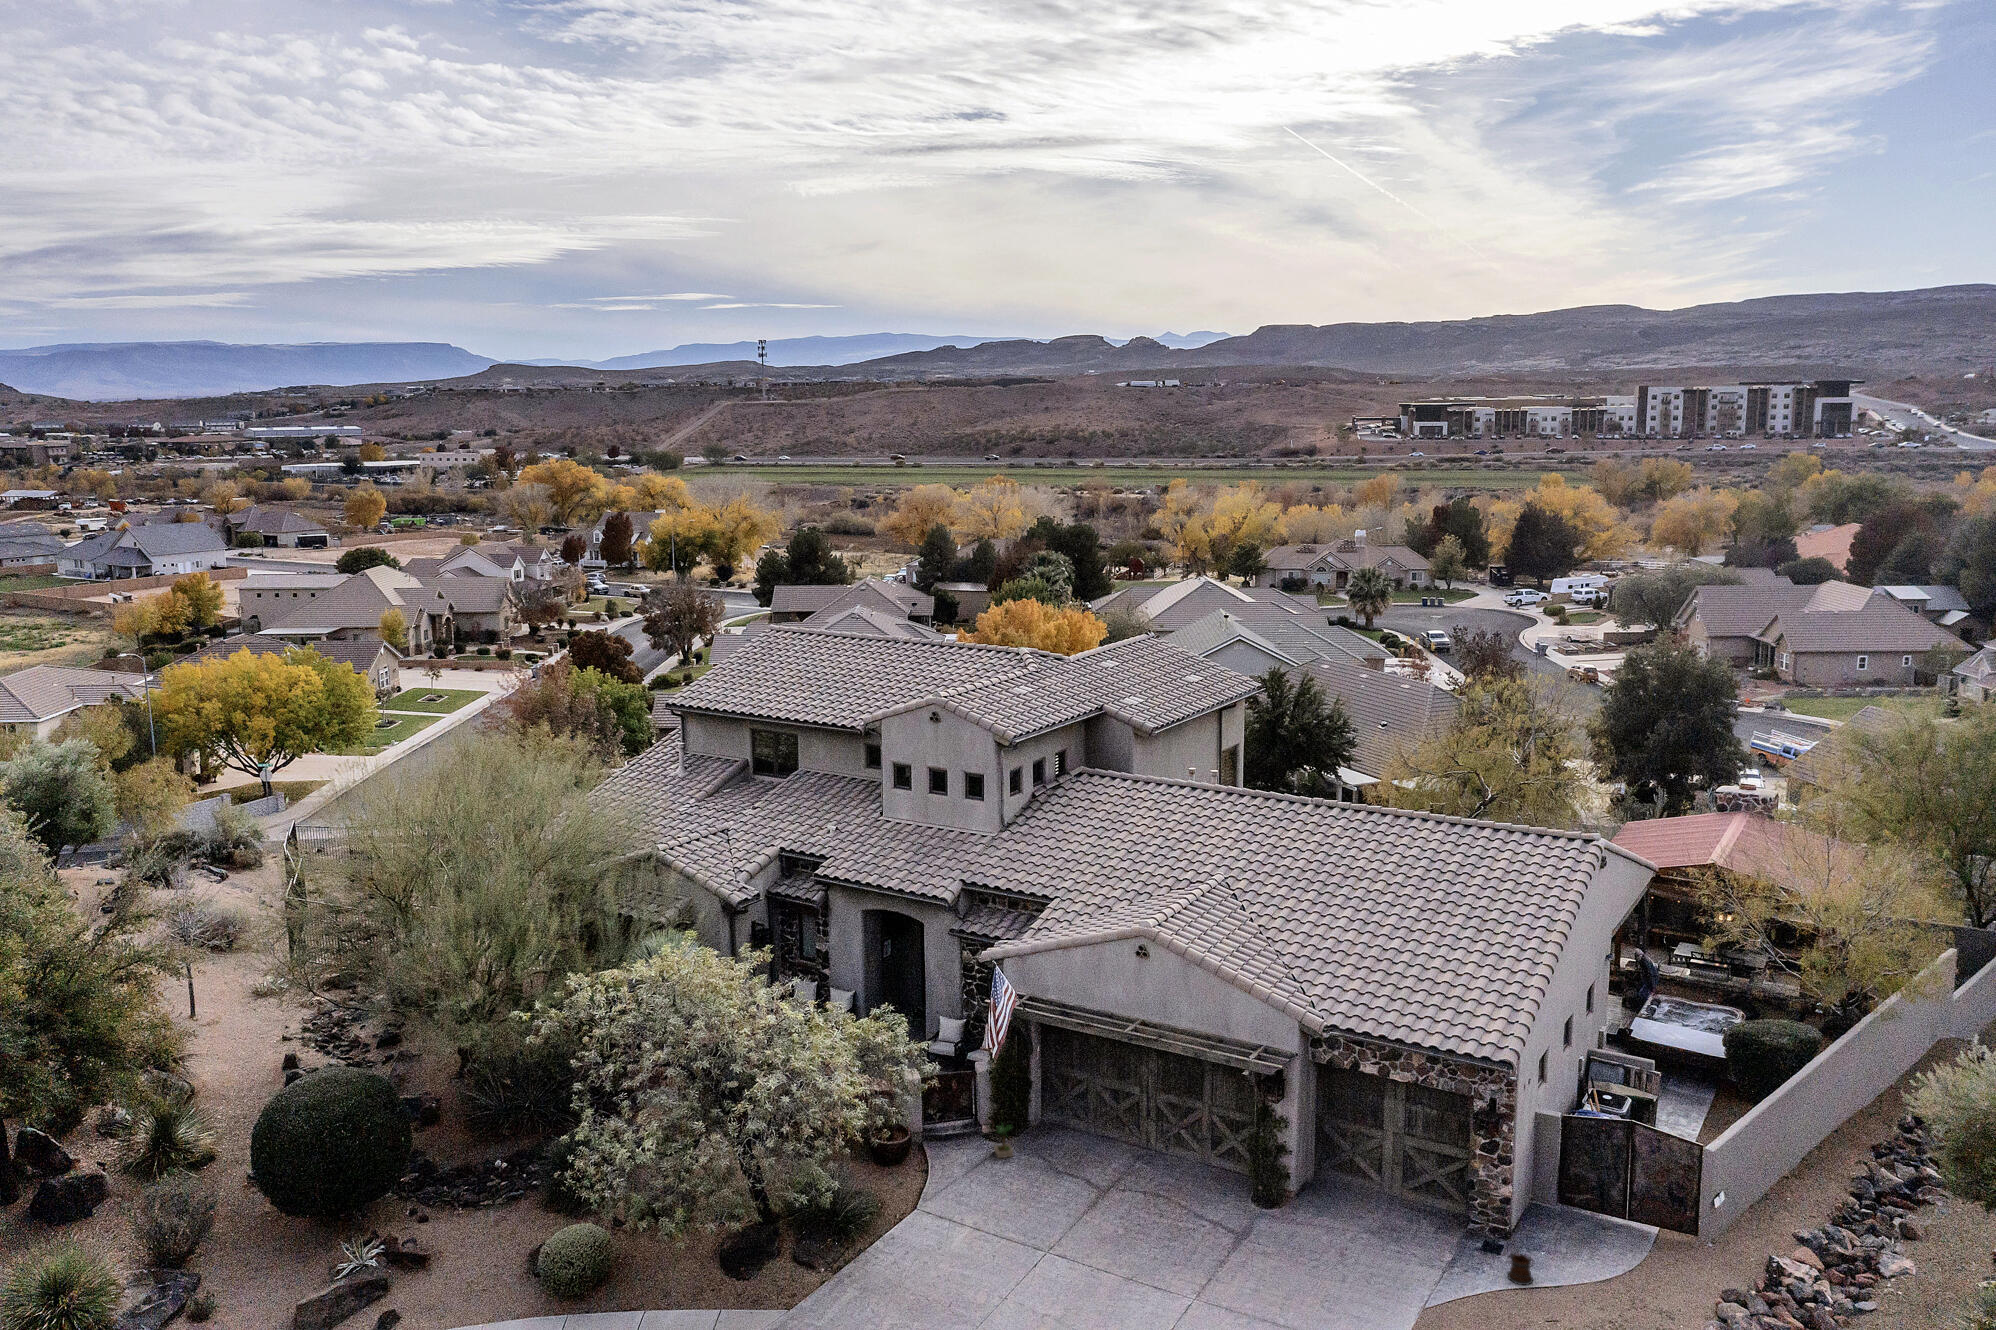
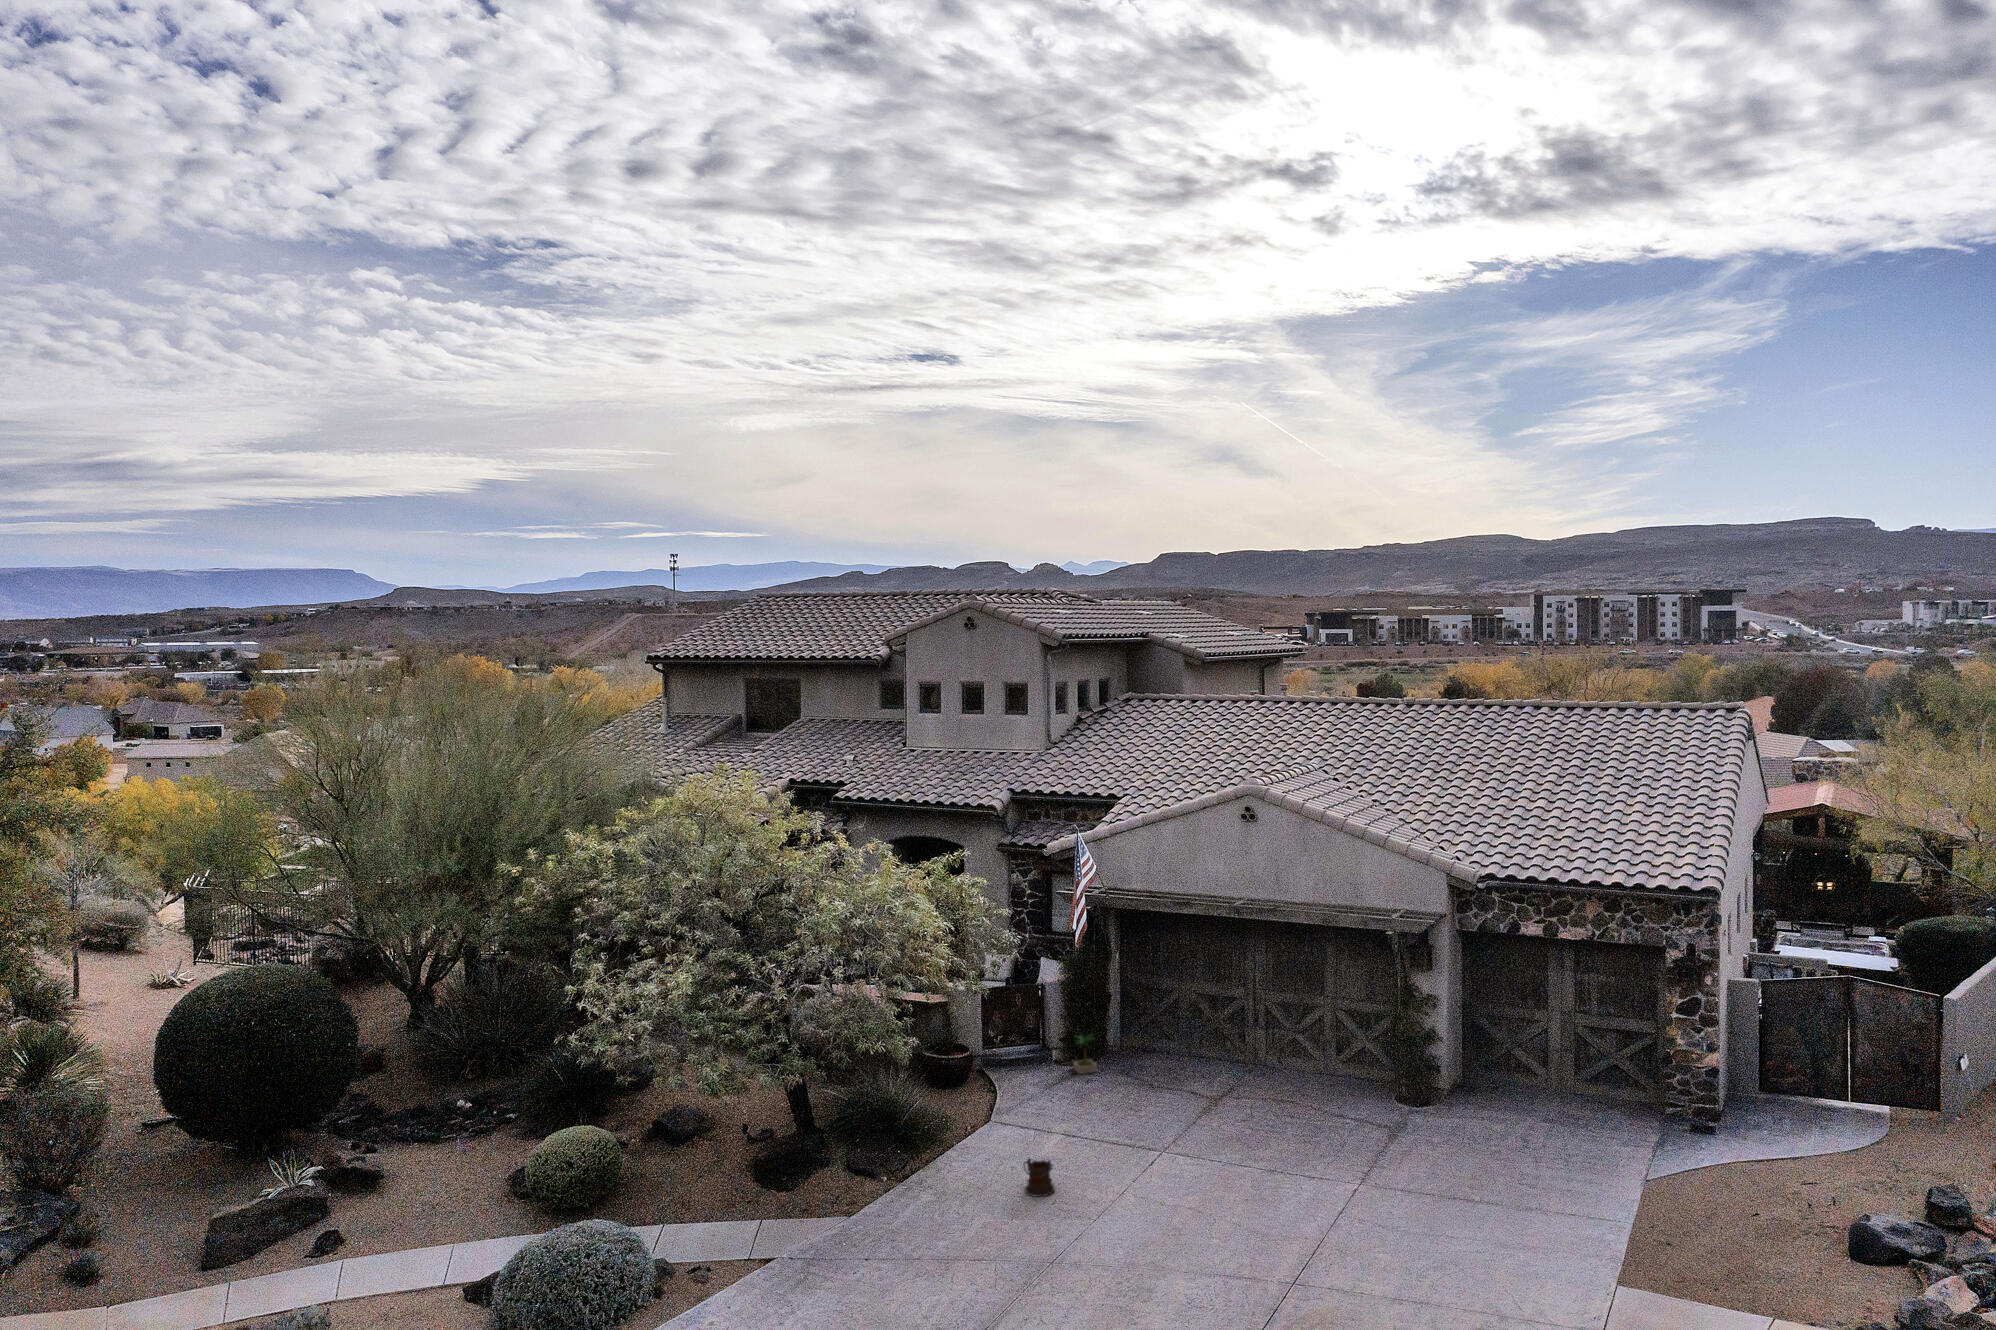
bucket: present [1508,1254,1533,1285] -> present [1024,1158,1055,1197]

